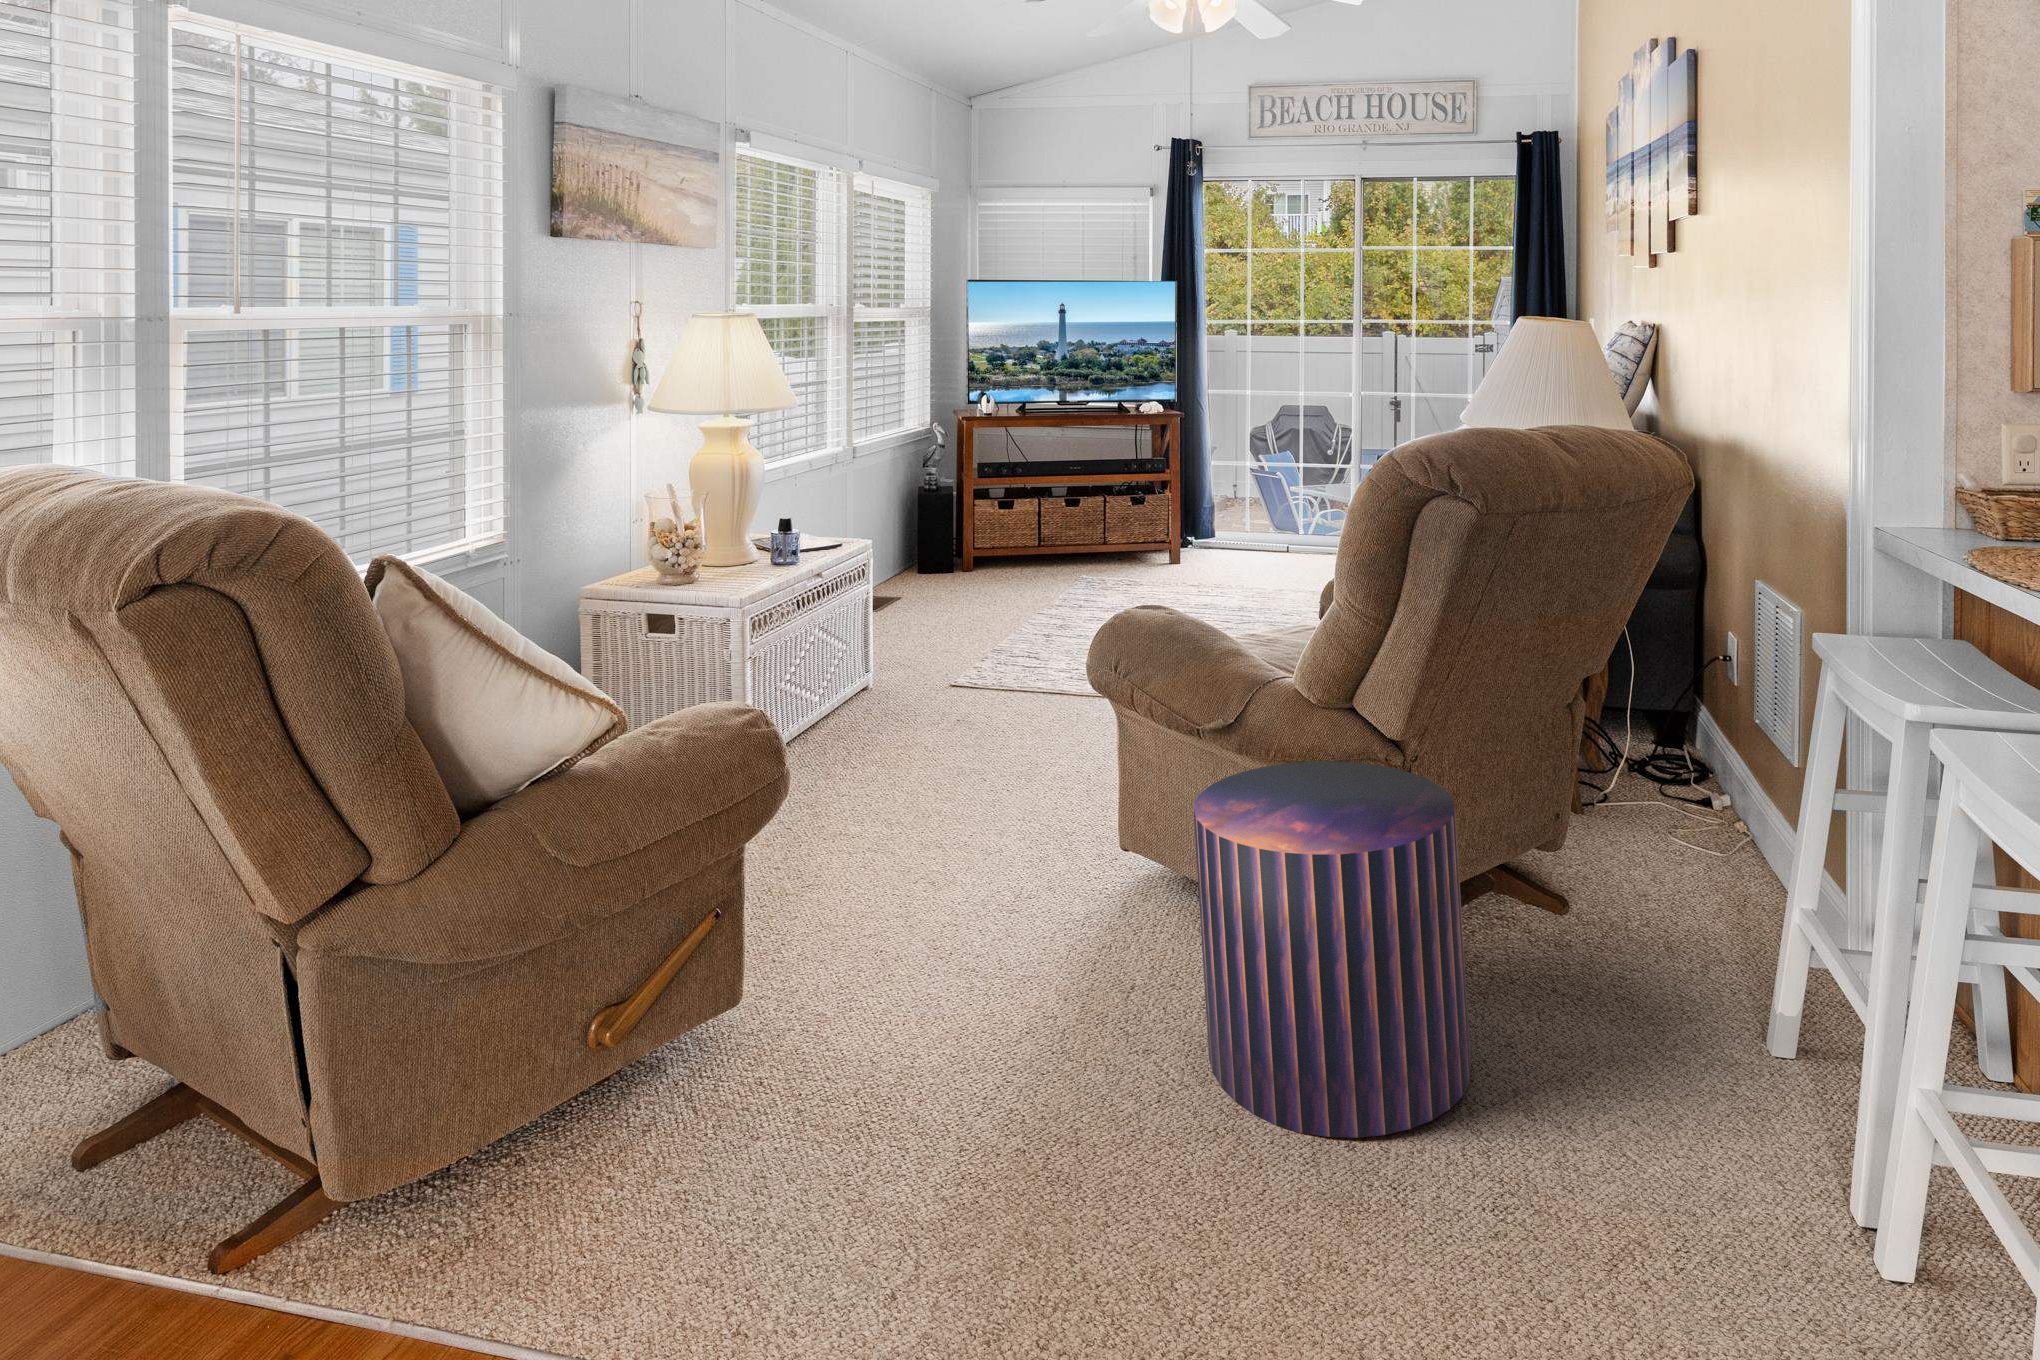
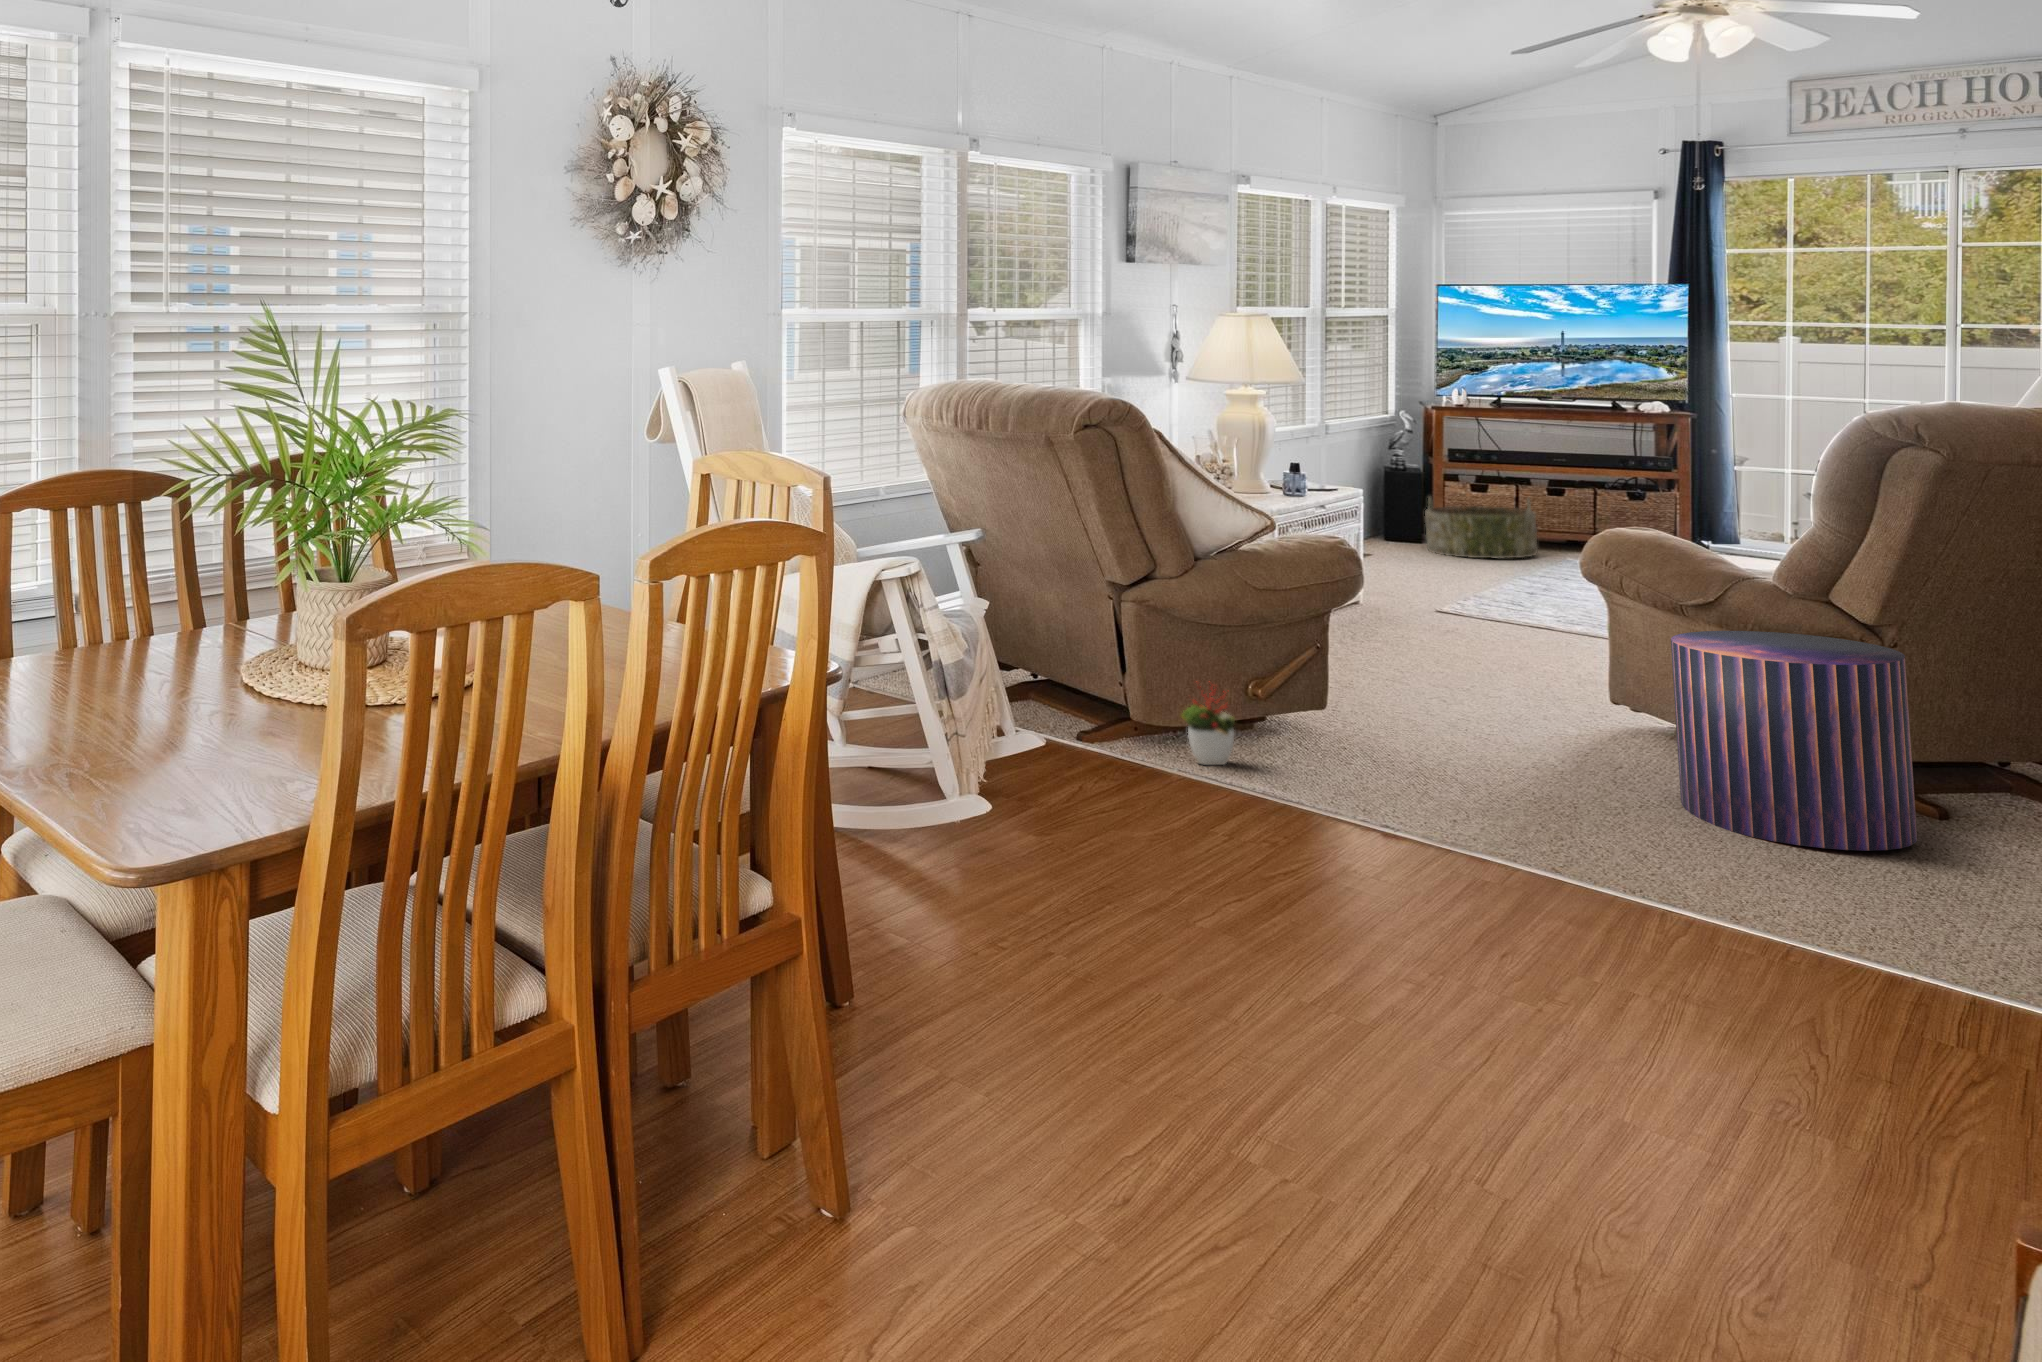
basket: none [954,509,1056,583] -> present [1425,497,1538,558]
decorative plant: none [425,1053,538,1232] -> present [1181,683,1235,765]

